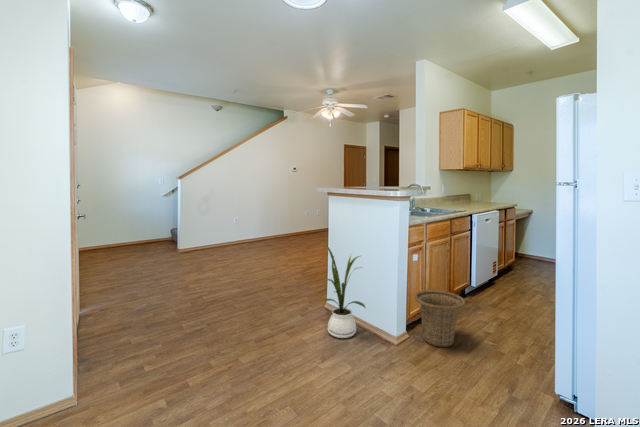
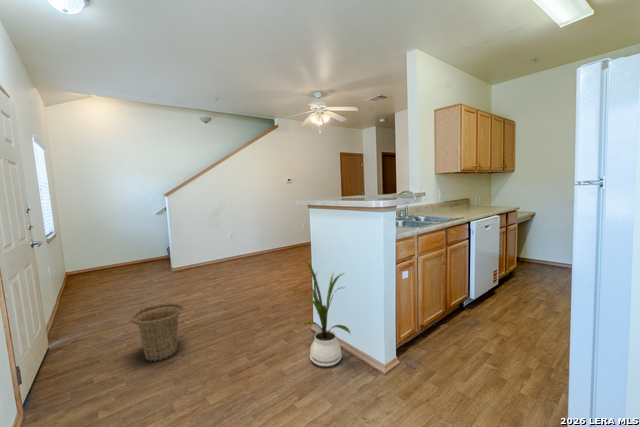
basket: present [415,290,465,347] -> present [131,302,184,361]

